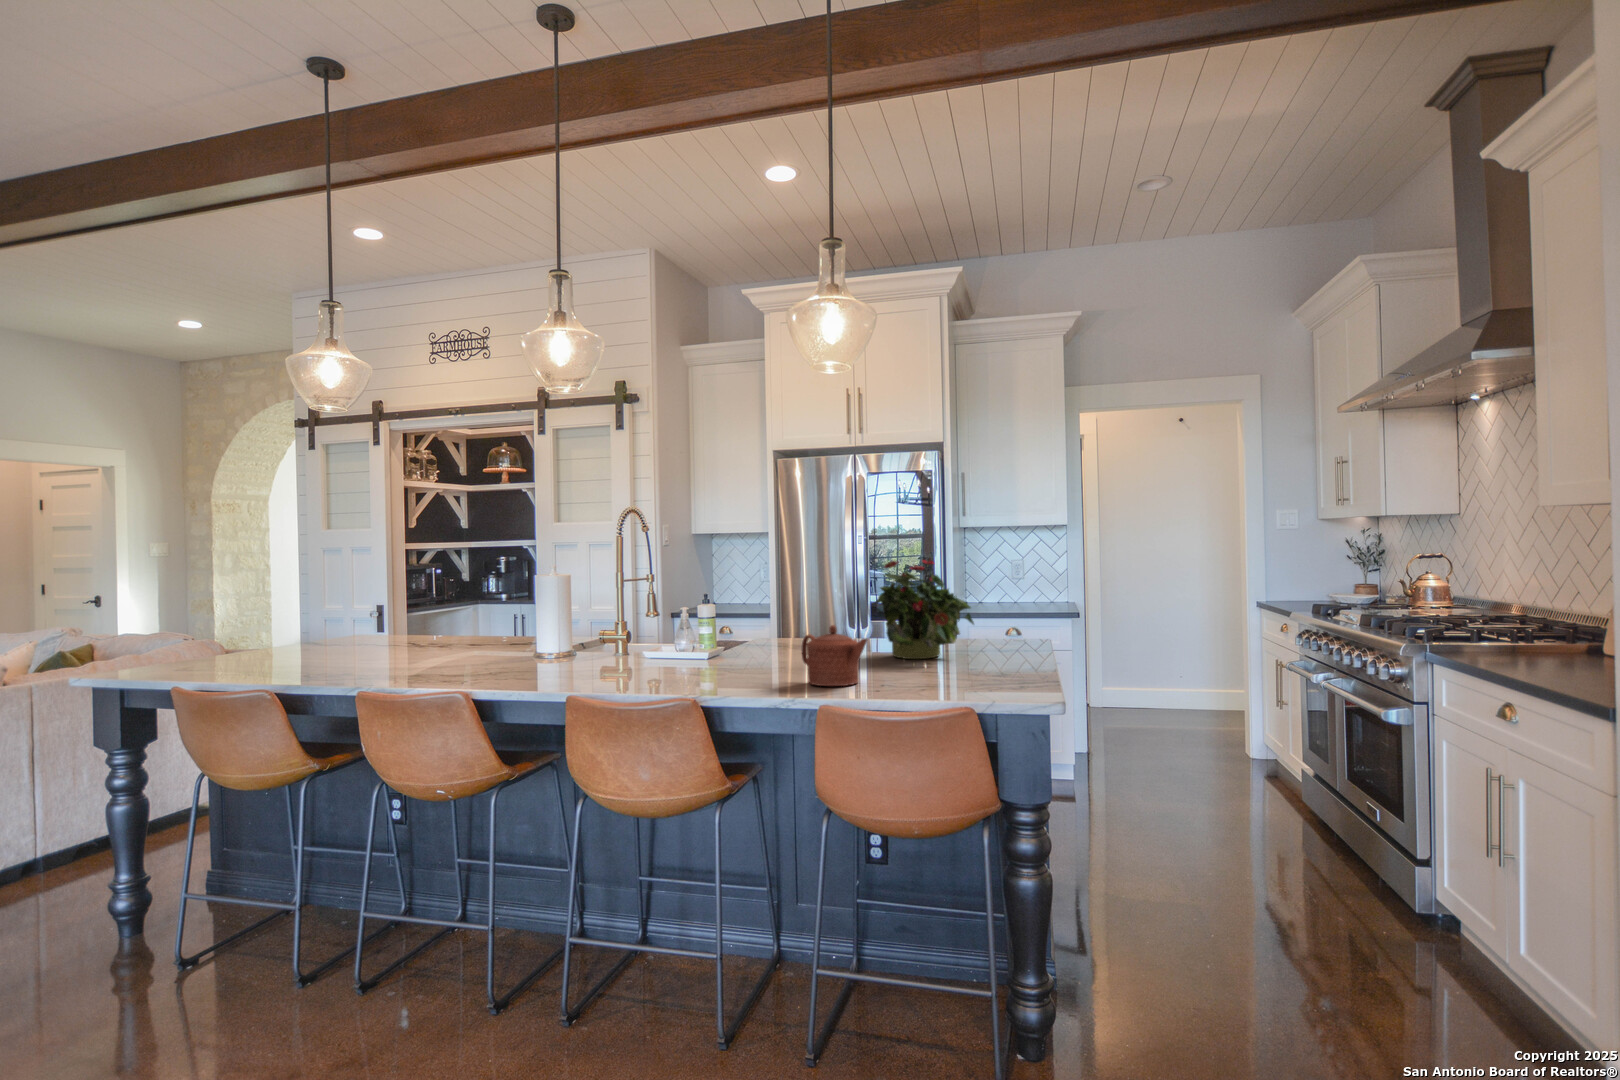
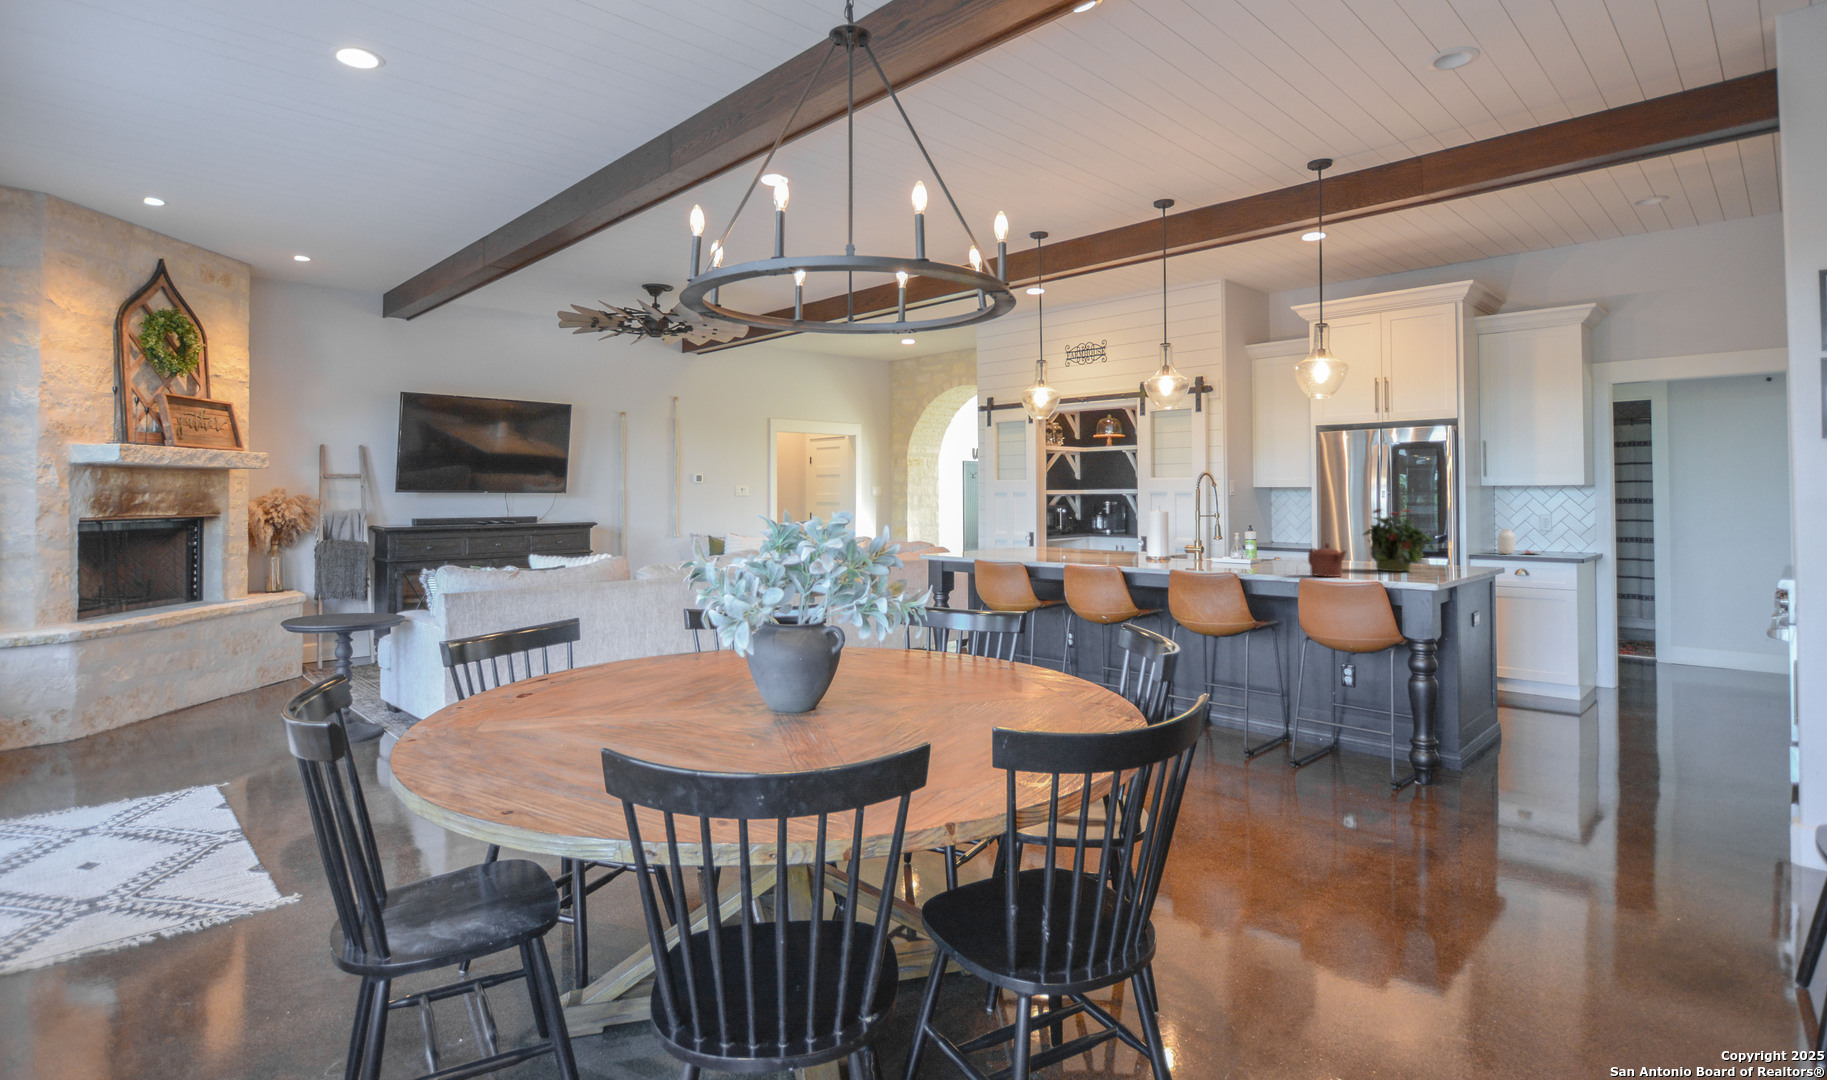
jar: none [987,577,1037,609] -> present [1497,529,1536,554]

